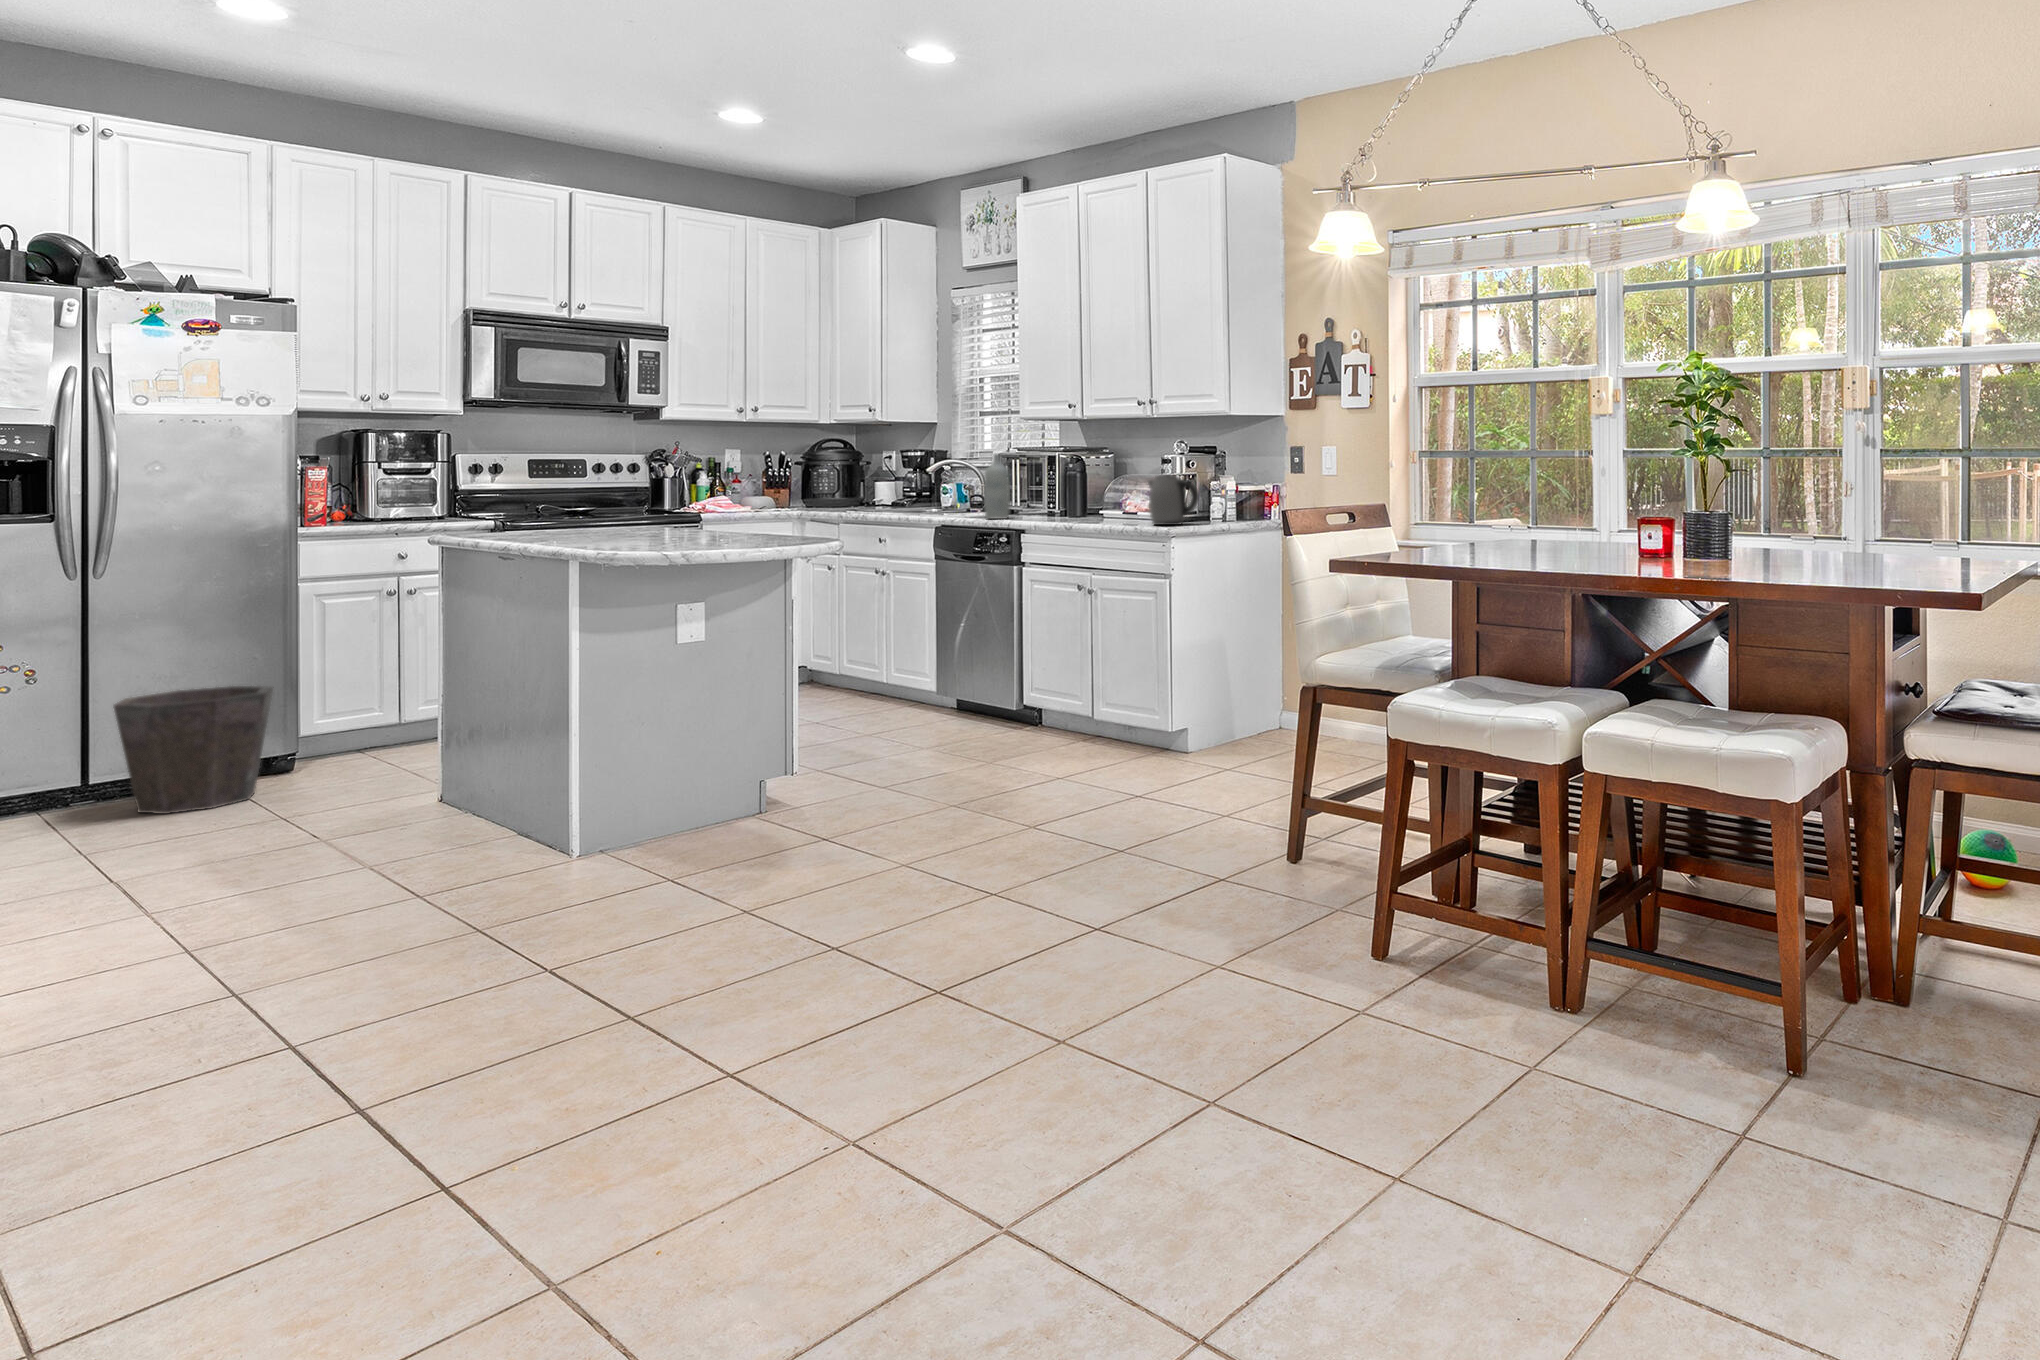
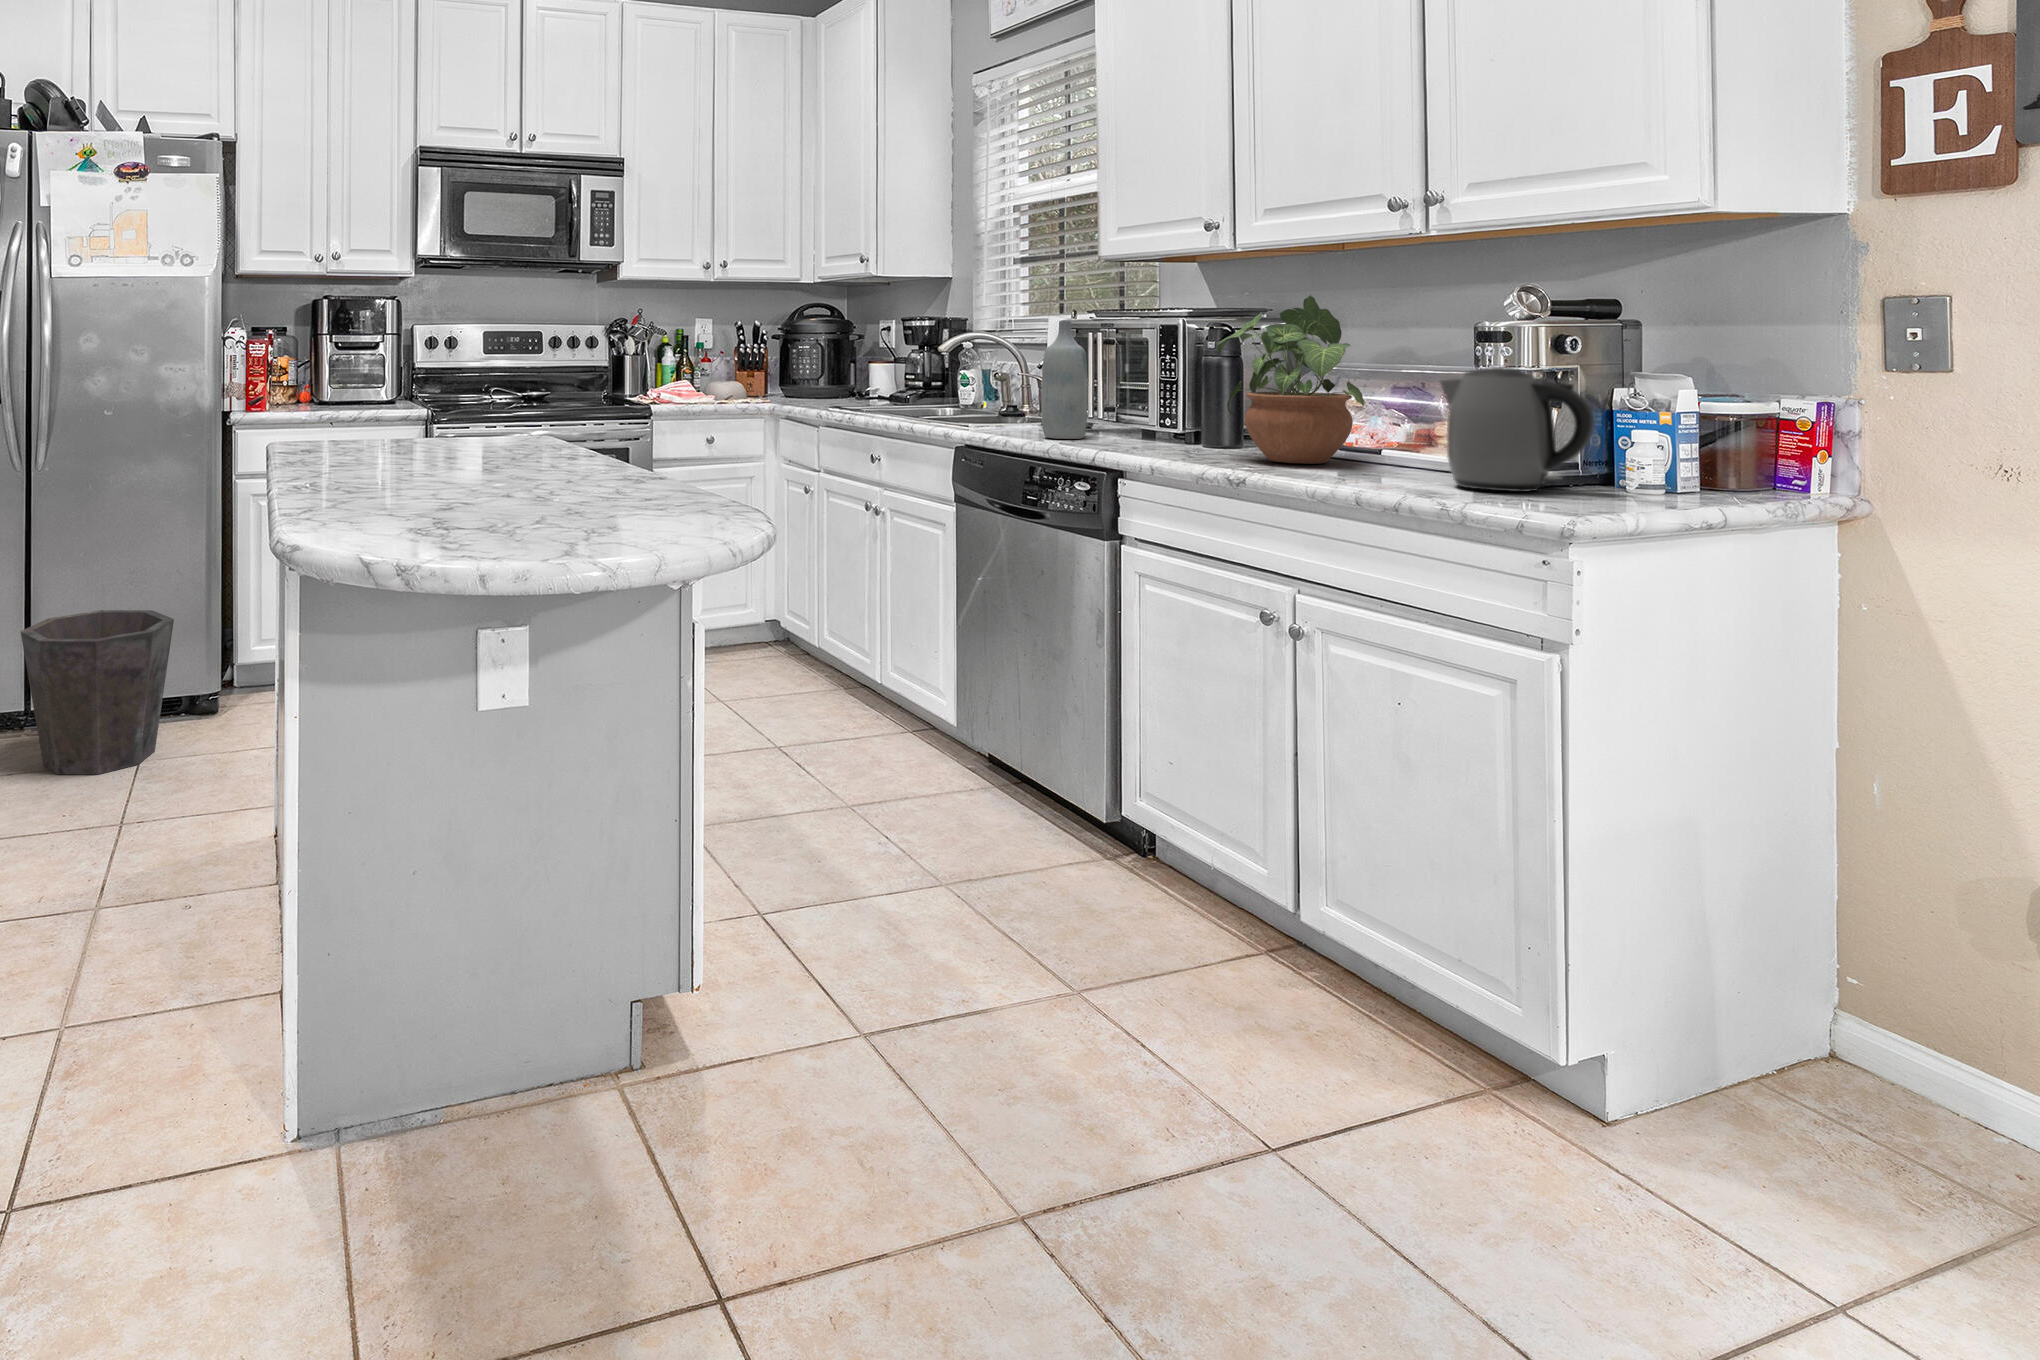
potted plant: none [1066,441,1130,522] -> present [1217,295,1364,464]

